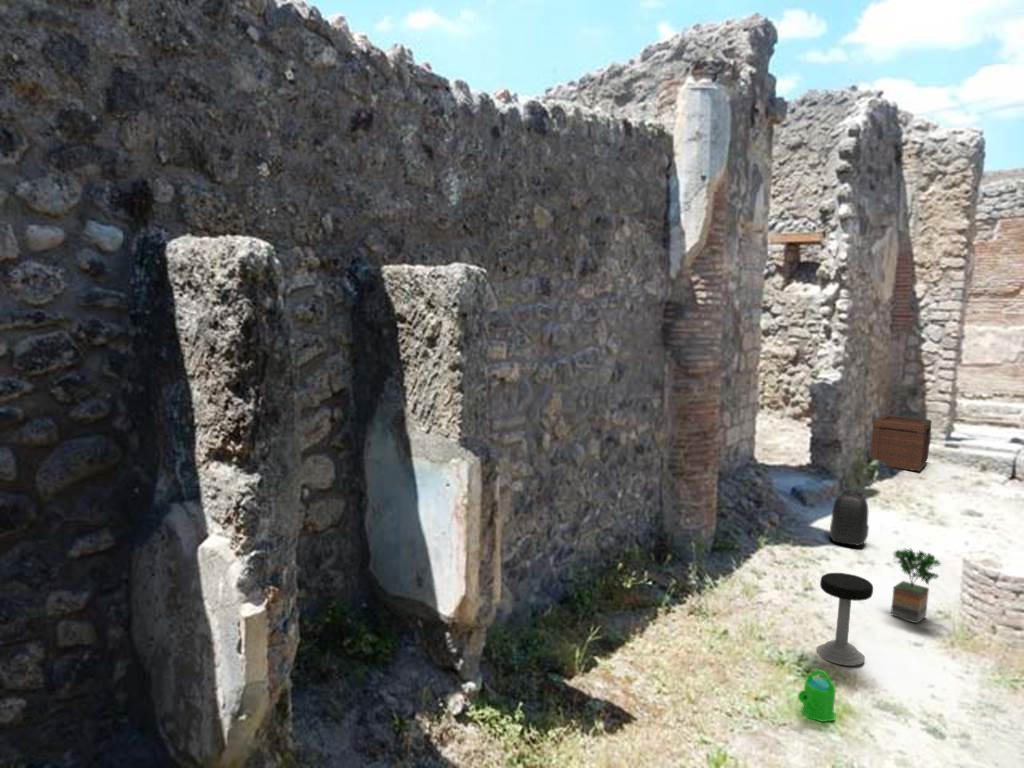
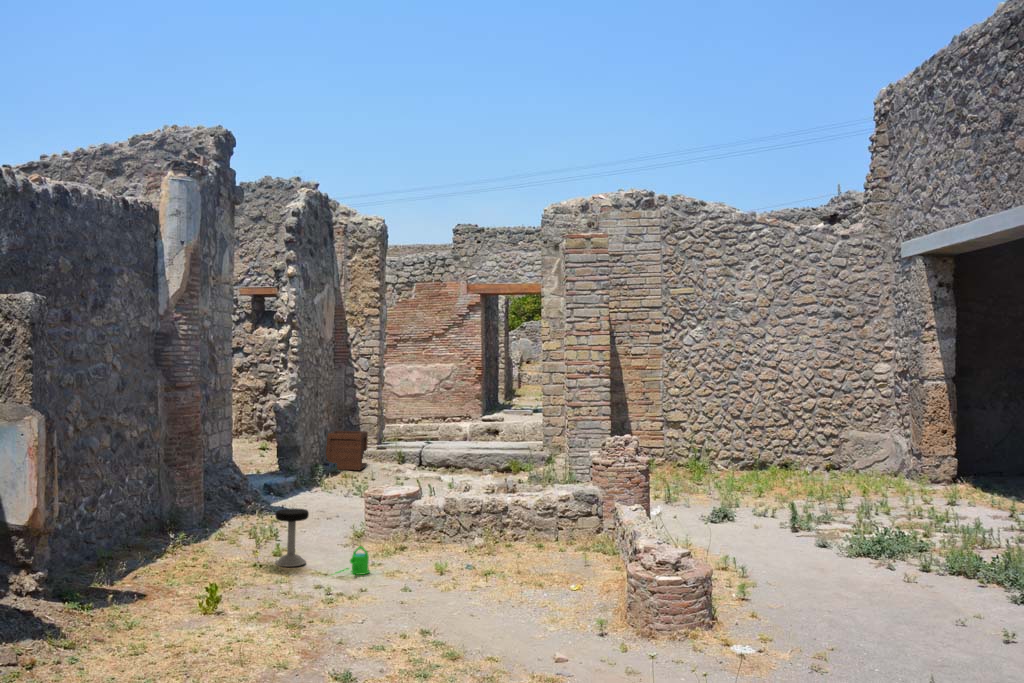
backpack: present [830,490,869,546] -> none [289,473,316,513]
potted tree: present [891,549,941,623] -> none [325,495,356,544]
watering can: present [798,669,836,722] -> present [350,546,369,575]

